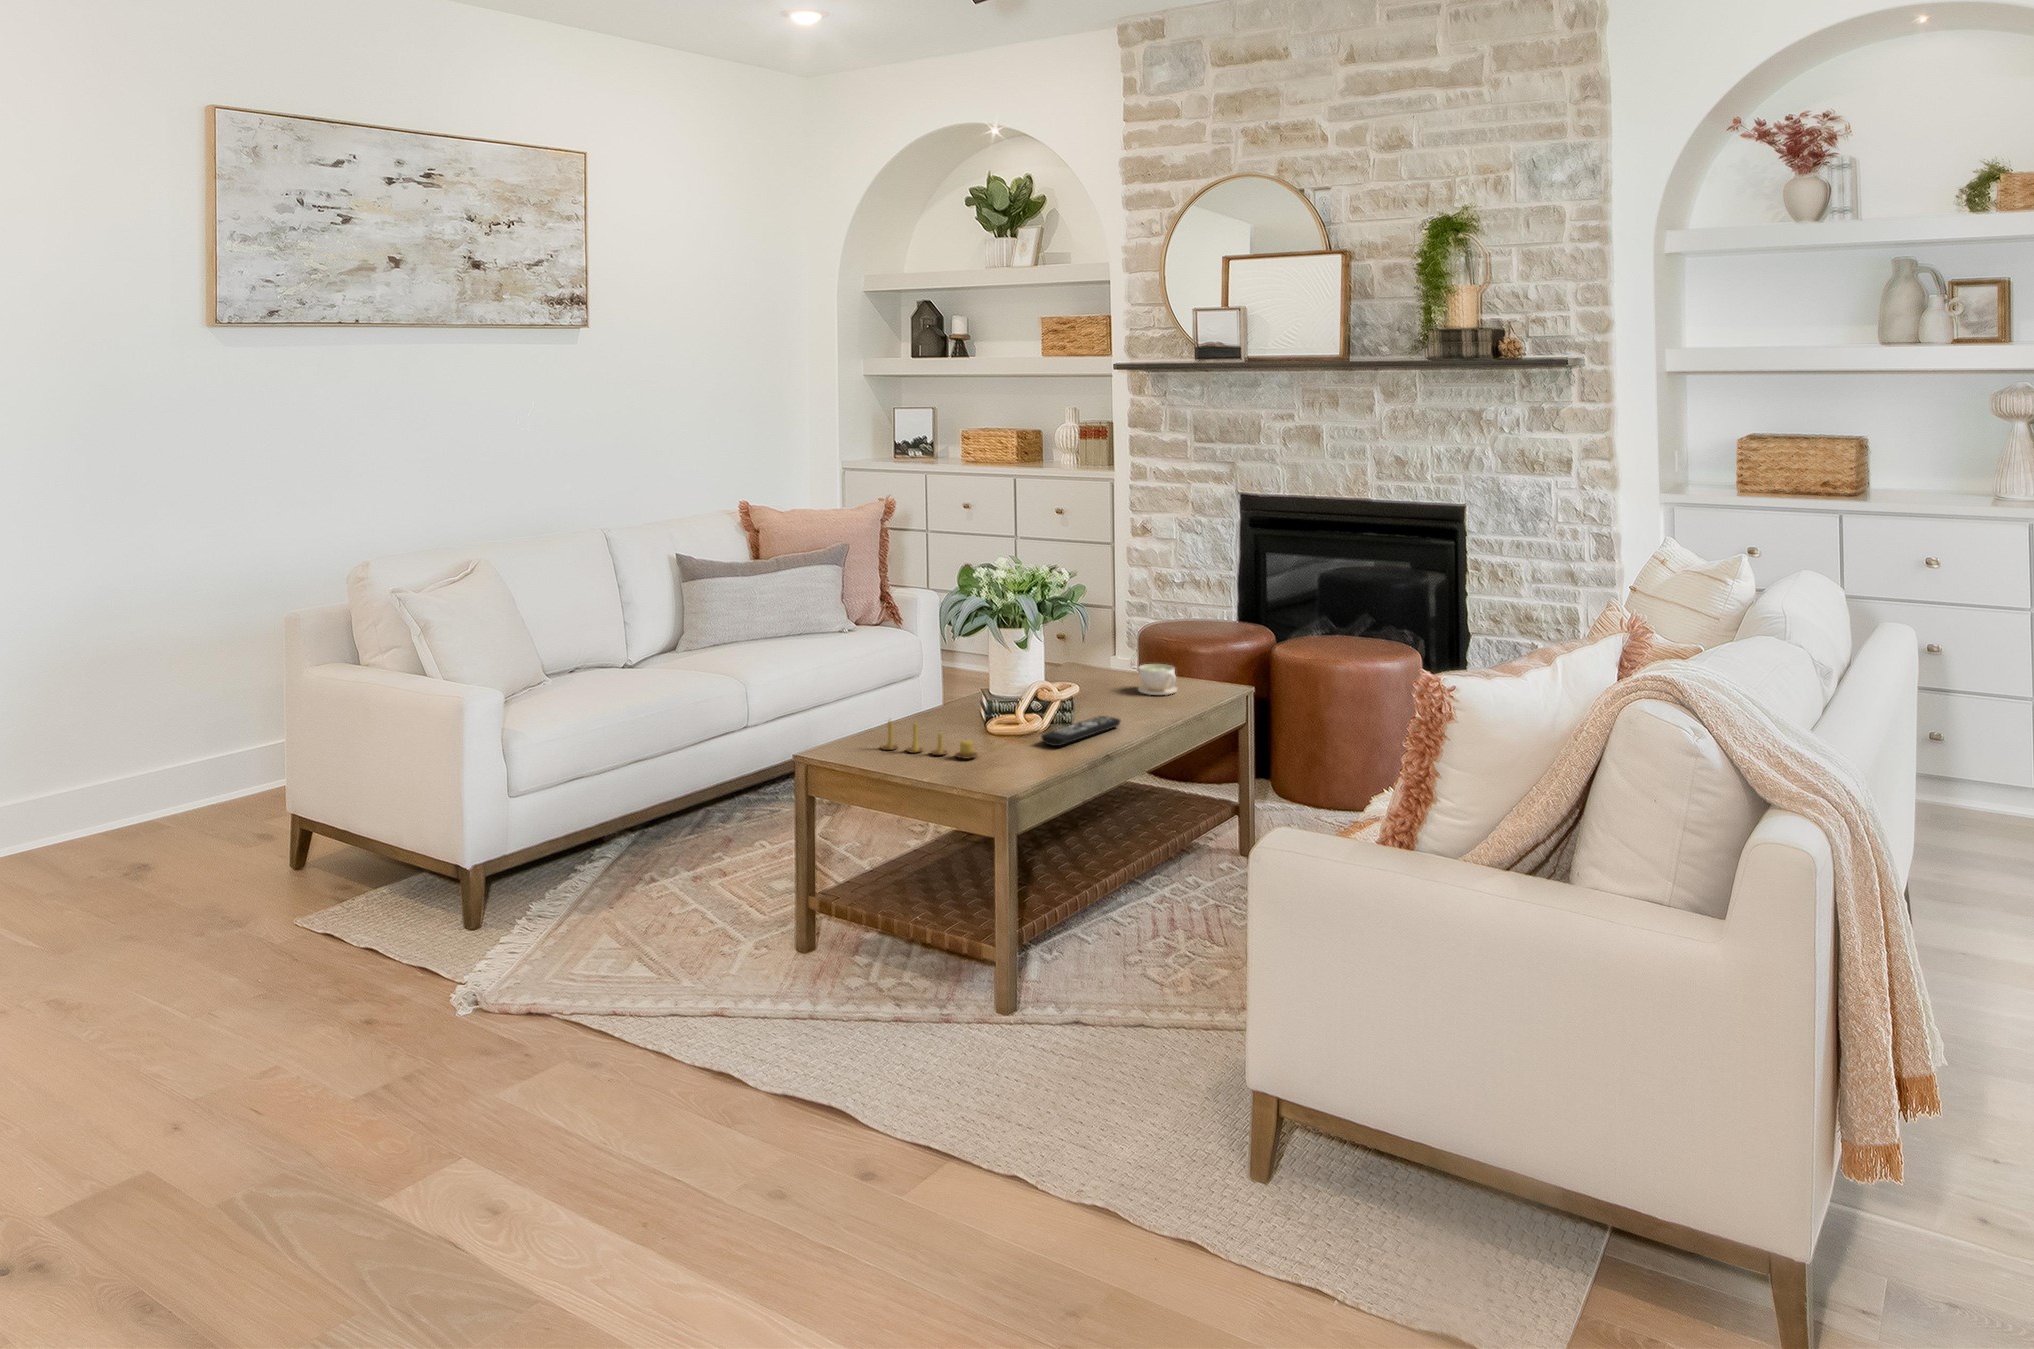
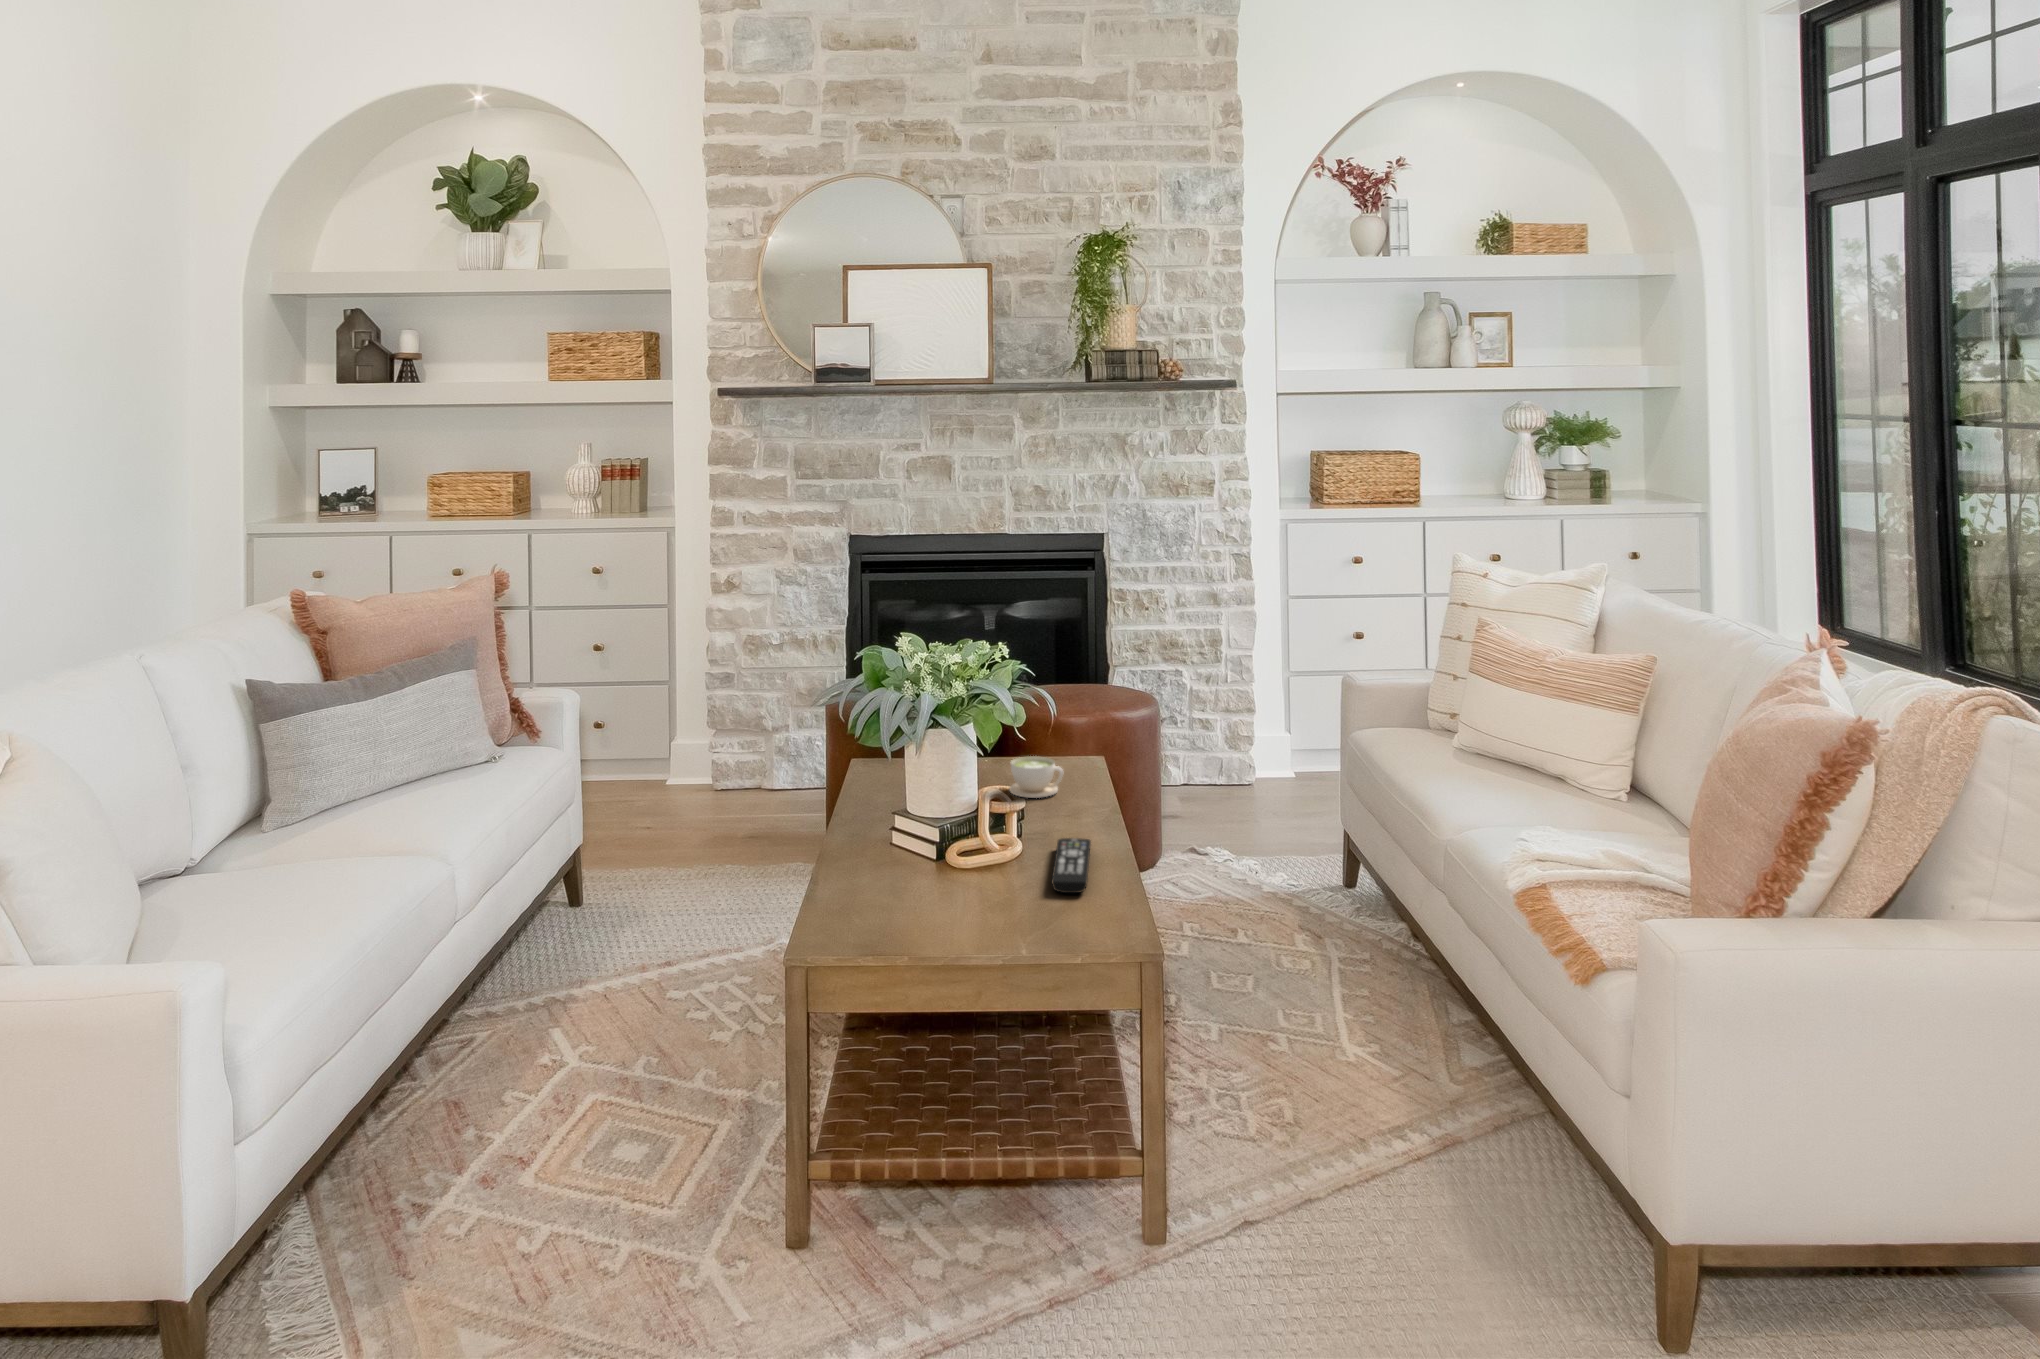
candle: present [881,720,977,758] -> none [872,895,1022,948]

